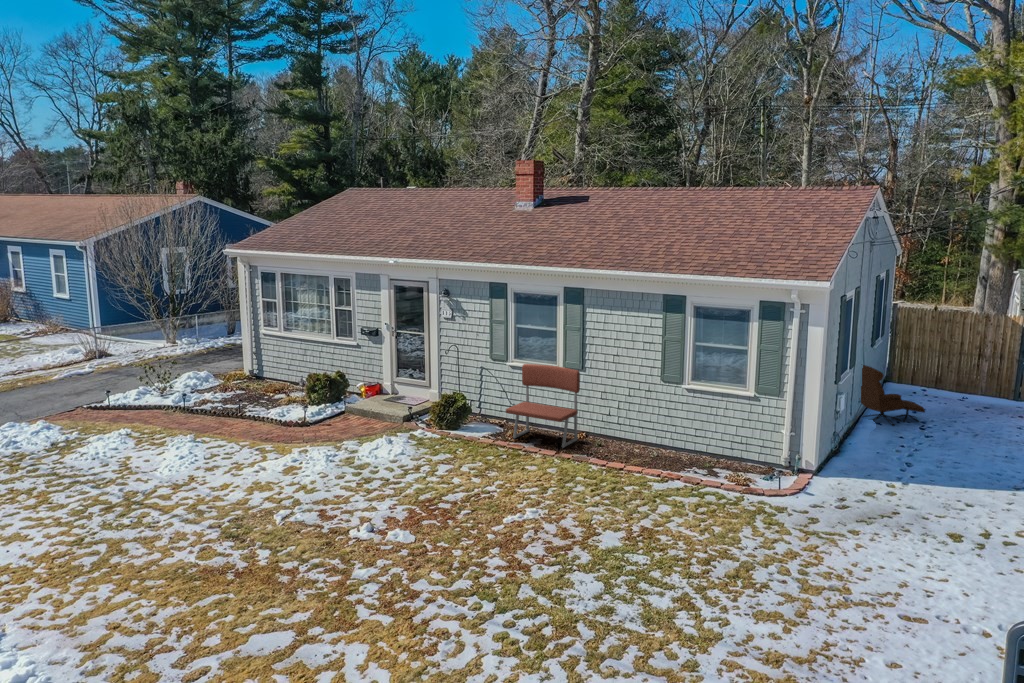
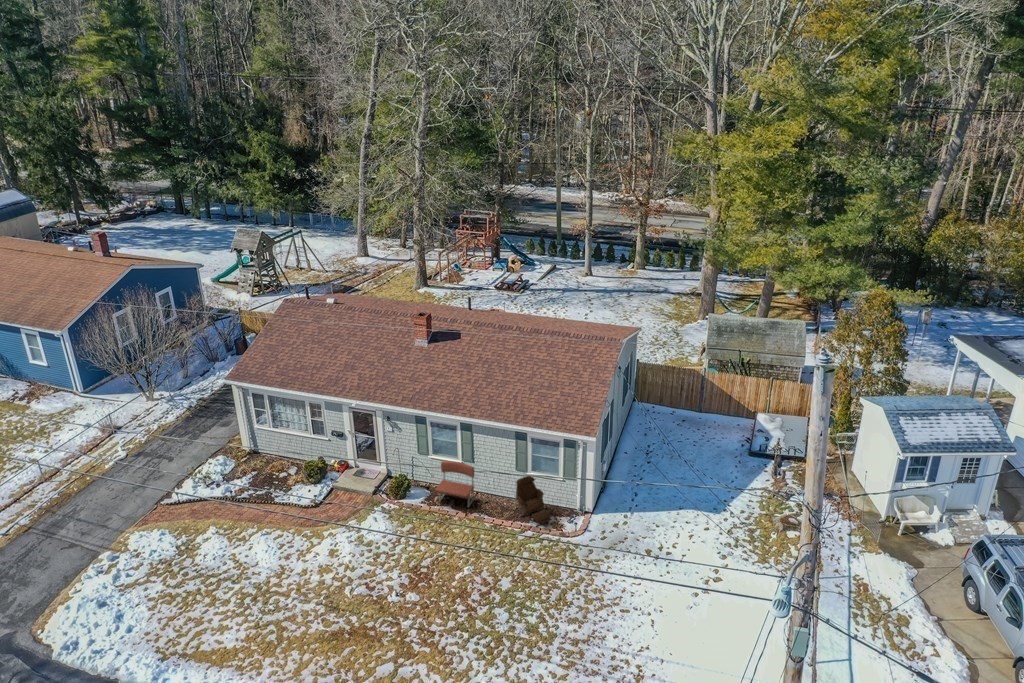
lounge chair: present [861,365,925,426] -> present [516,476,551,526]

